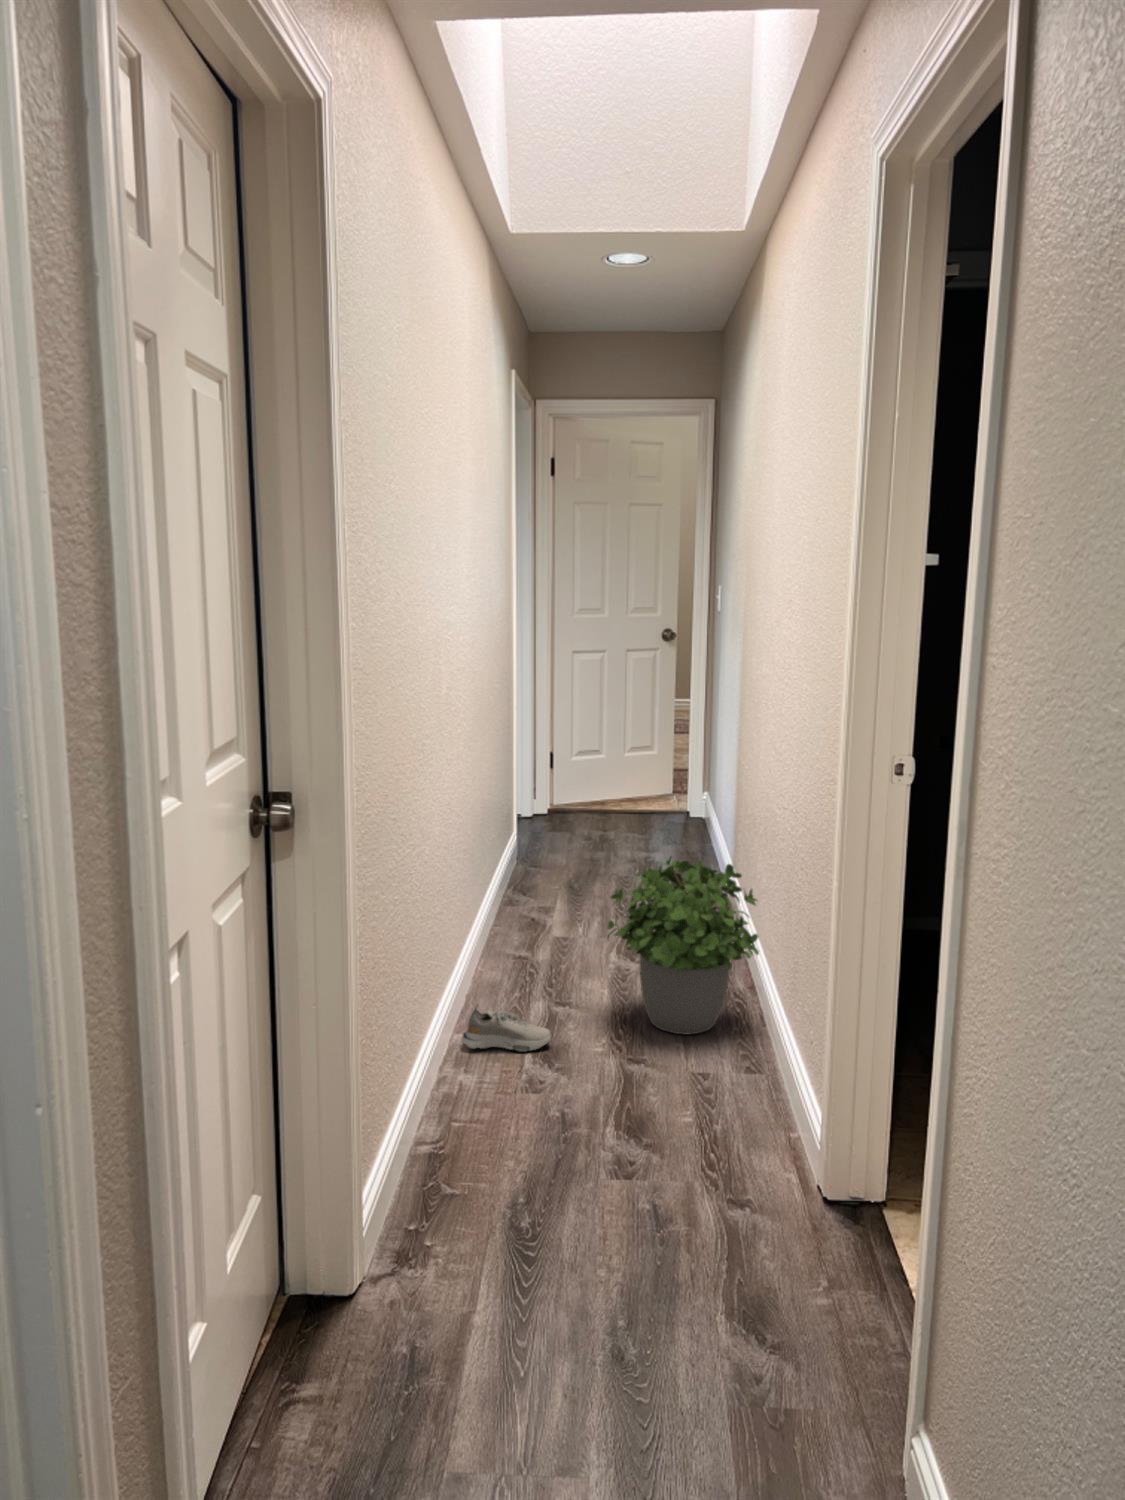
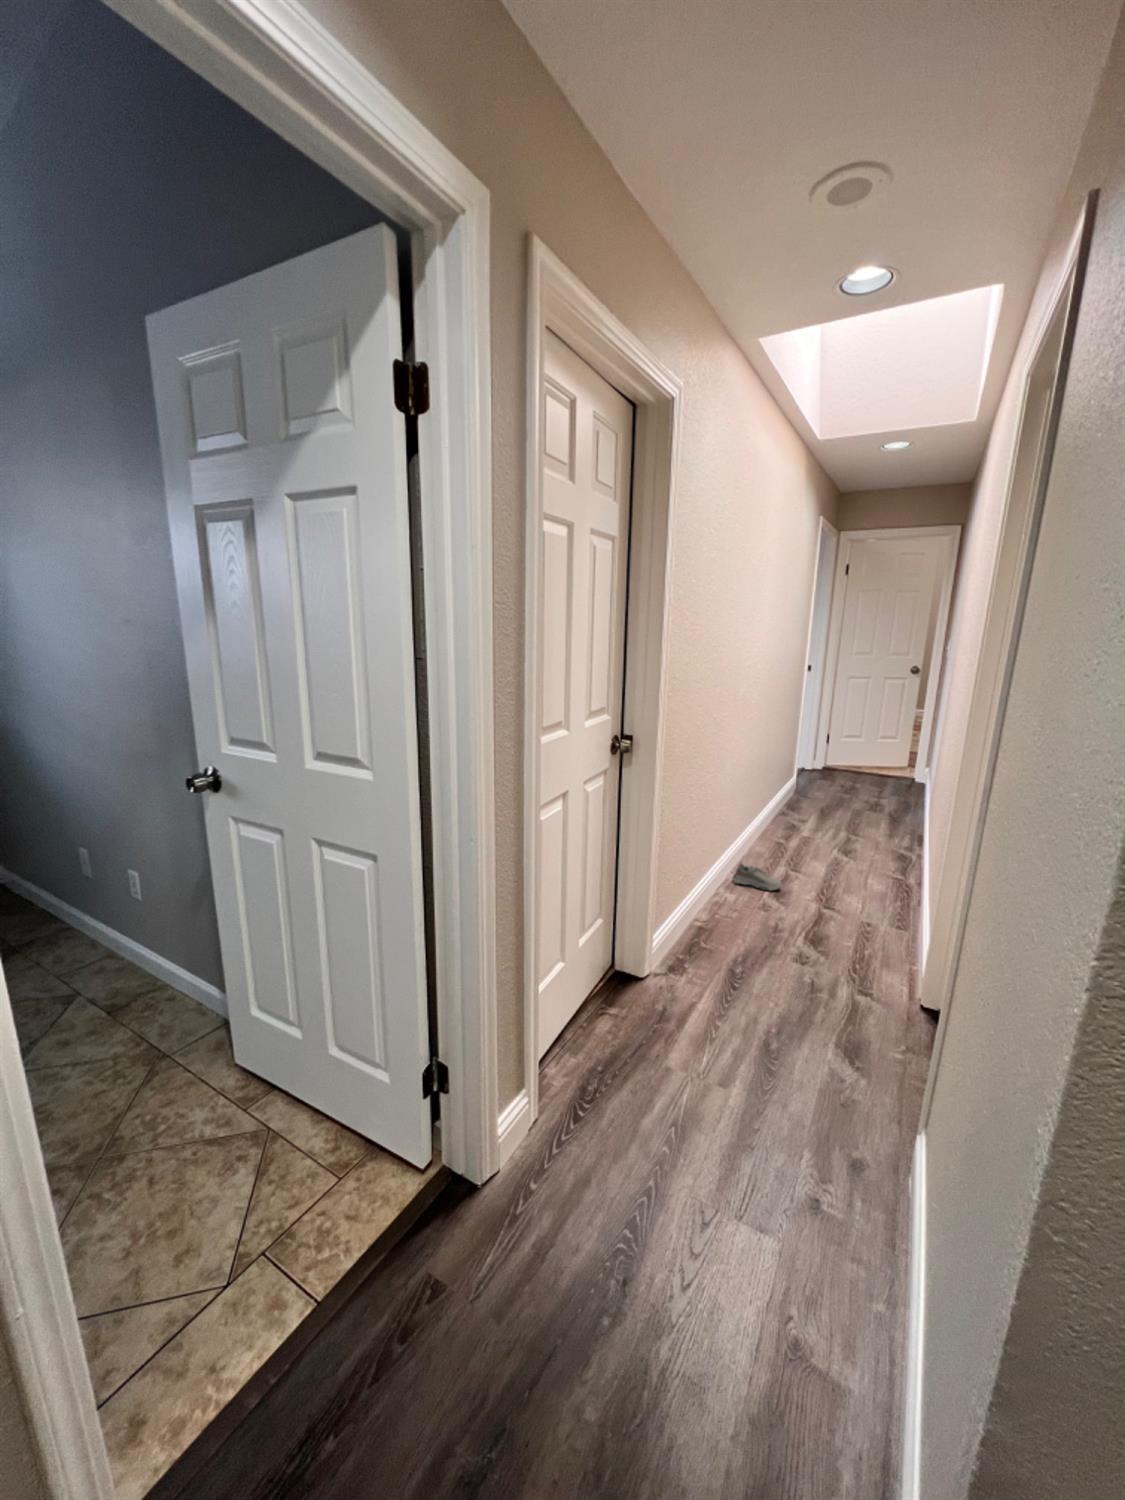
potted plant: present [607,857,759,1034] -> none [822,798,922,902]

